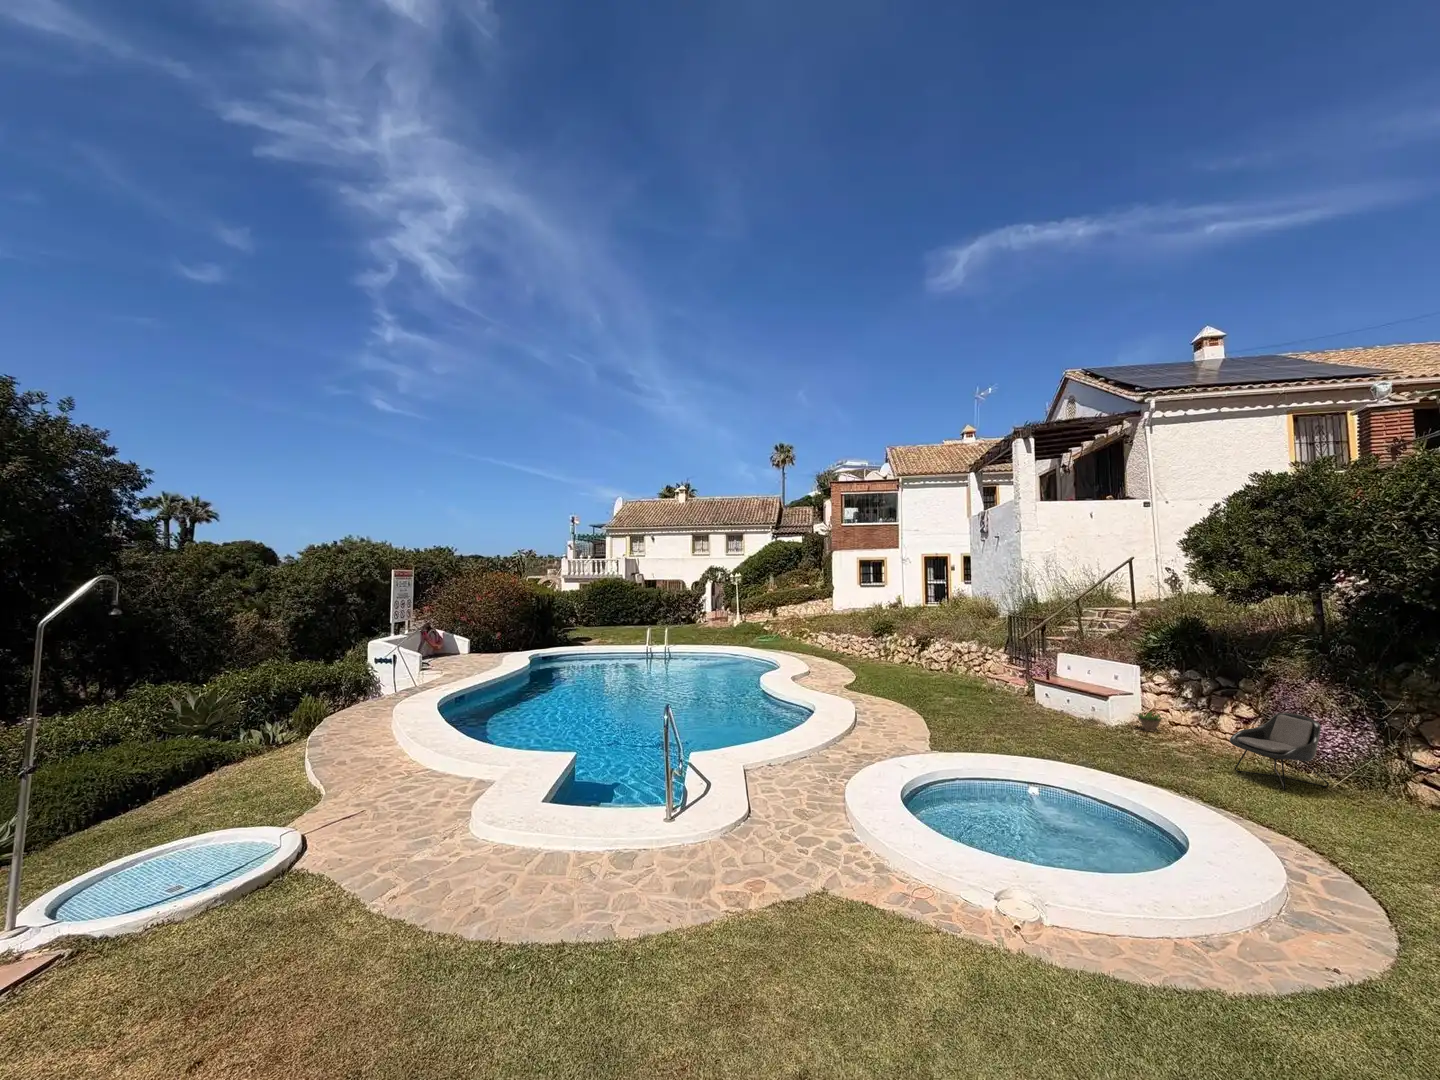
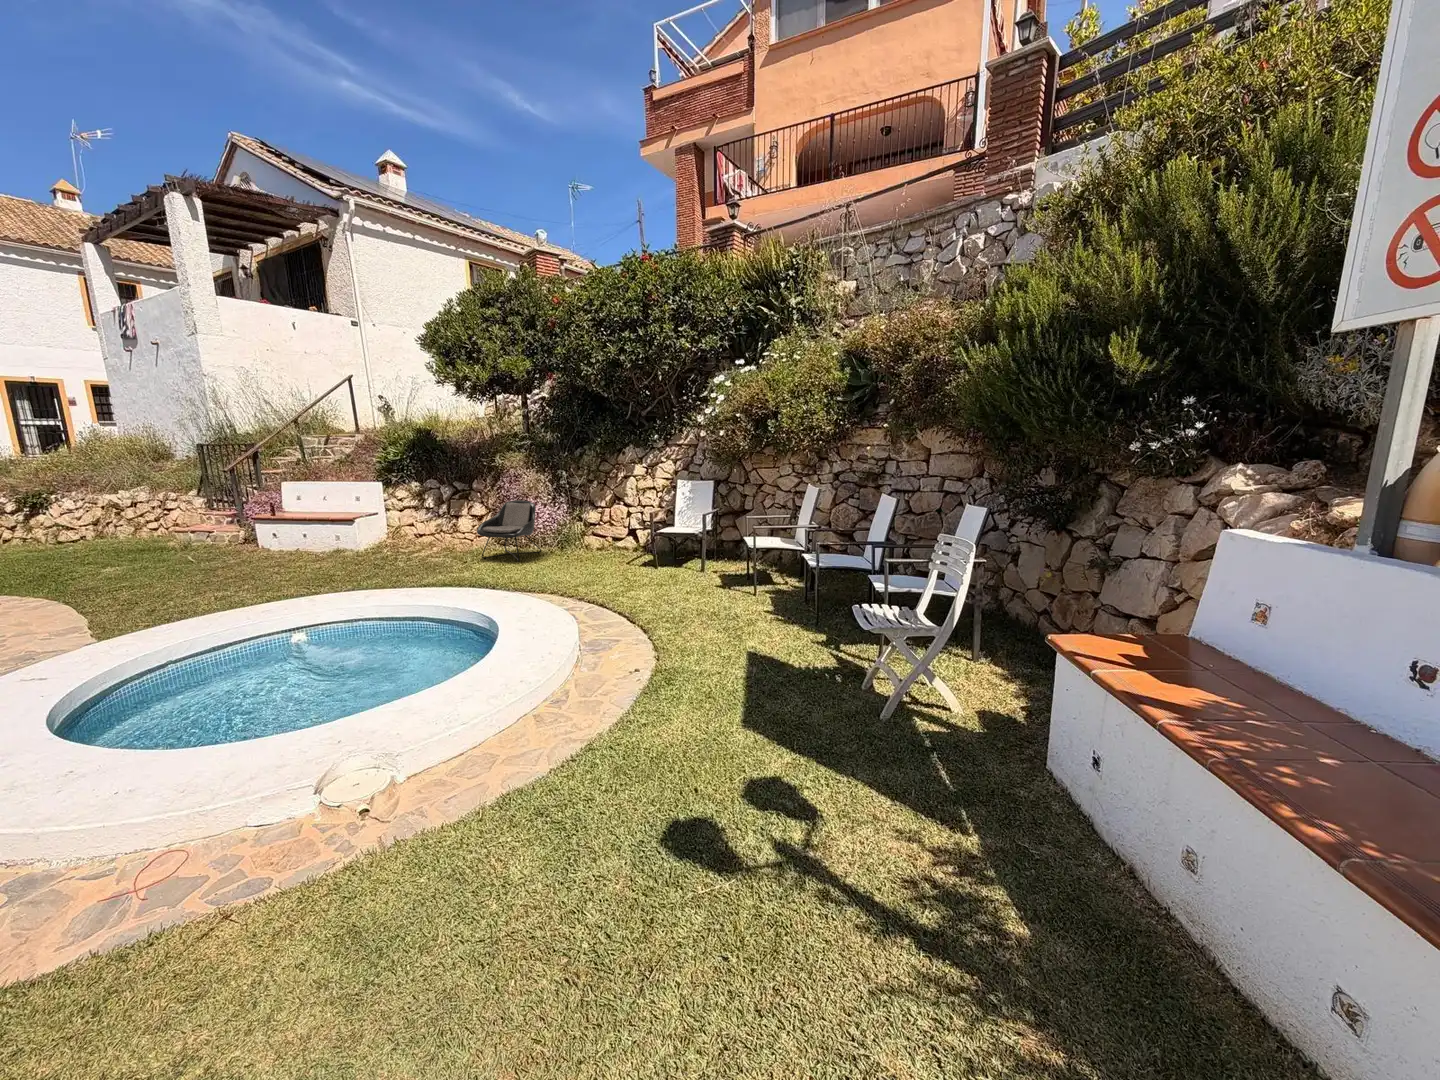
decorative plant: present [1135,712,1163,731] -> none [379,527,414,547]

